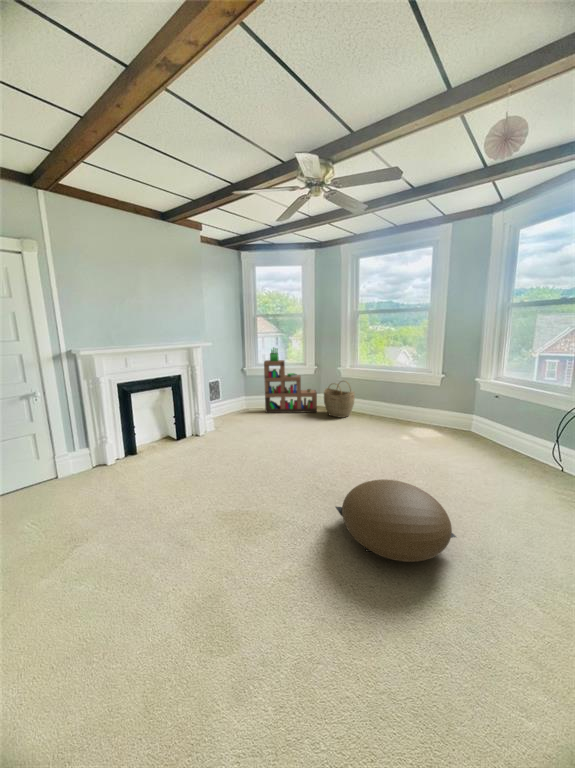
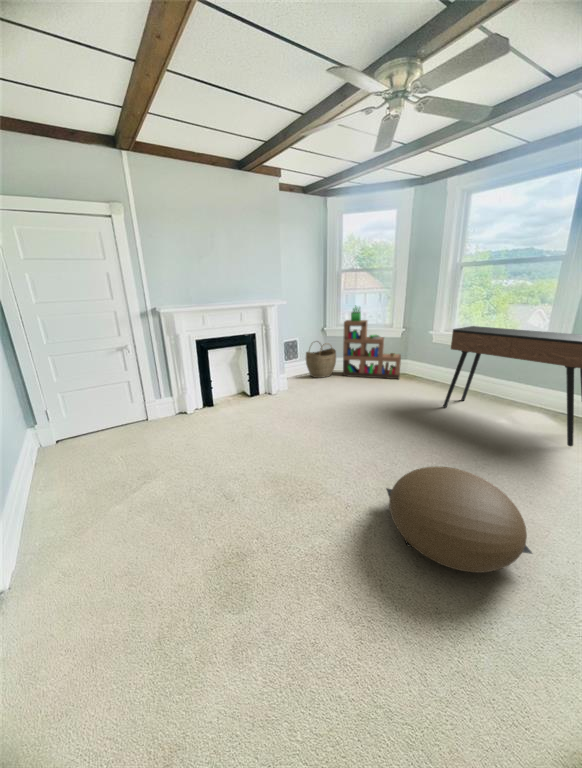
console table: none [359,363,472,454] -> present [443,326,582,446]
woven basket: present [324,381,355,418] -> present [306,343,336,378]

